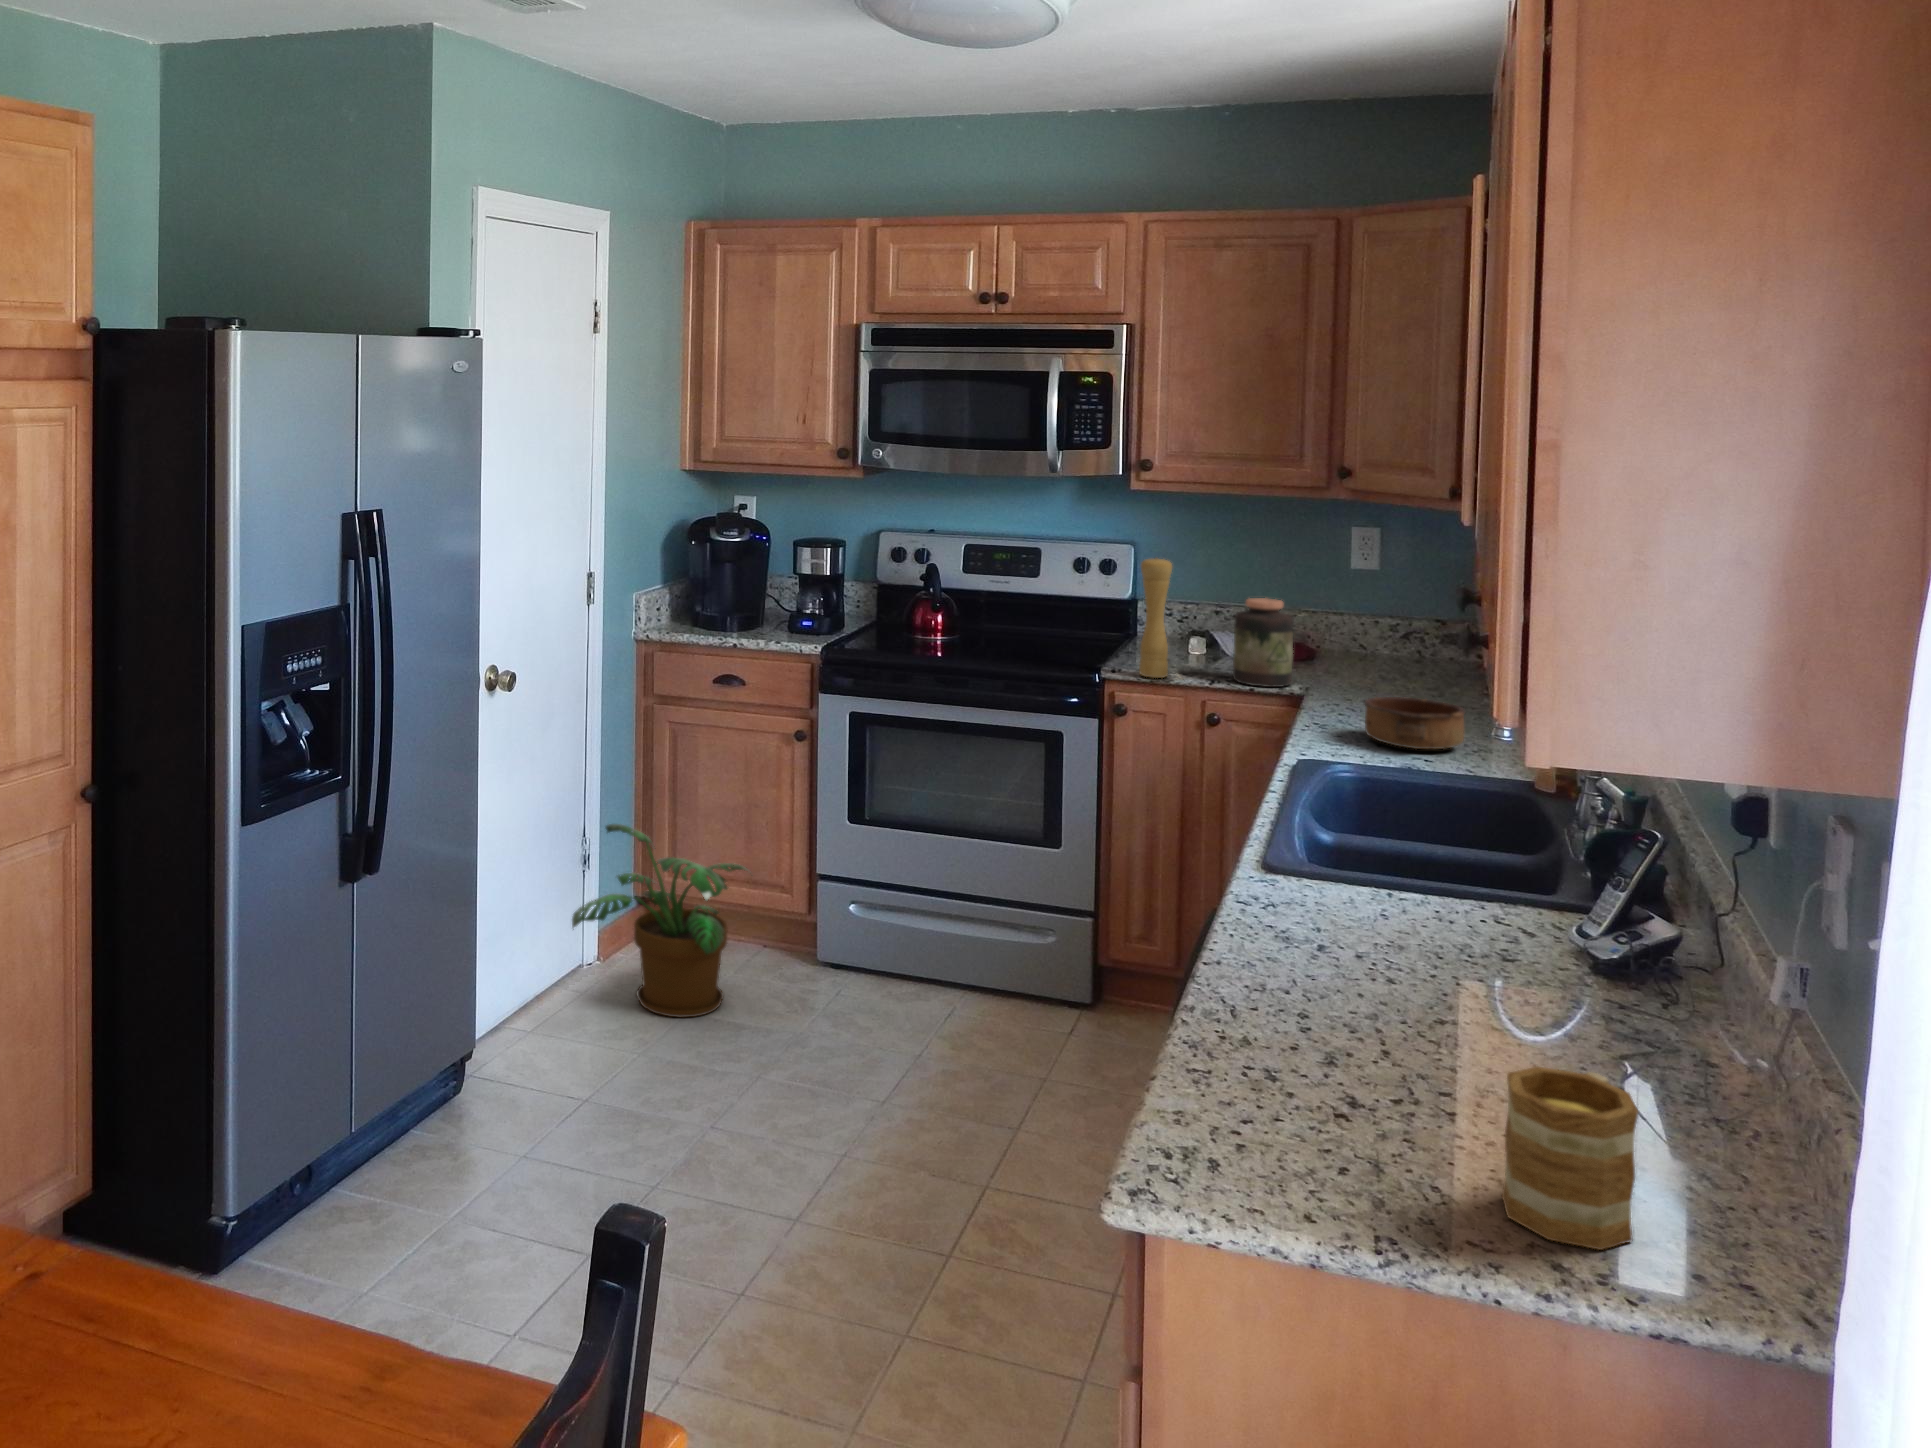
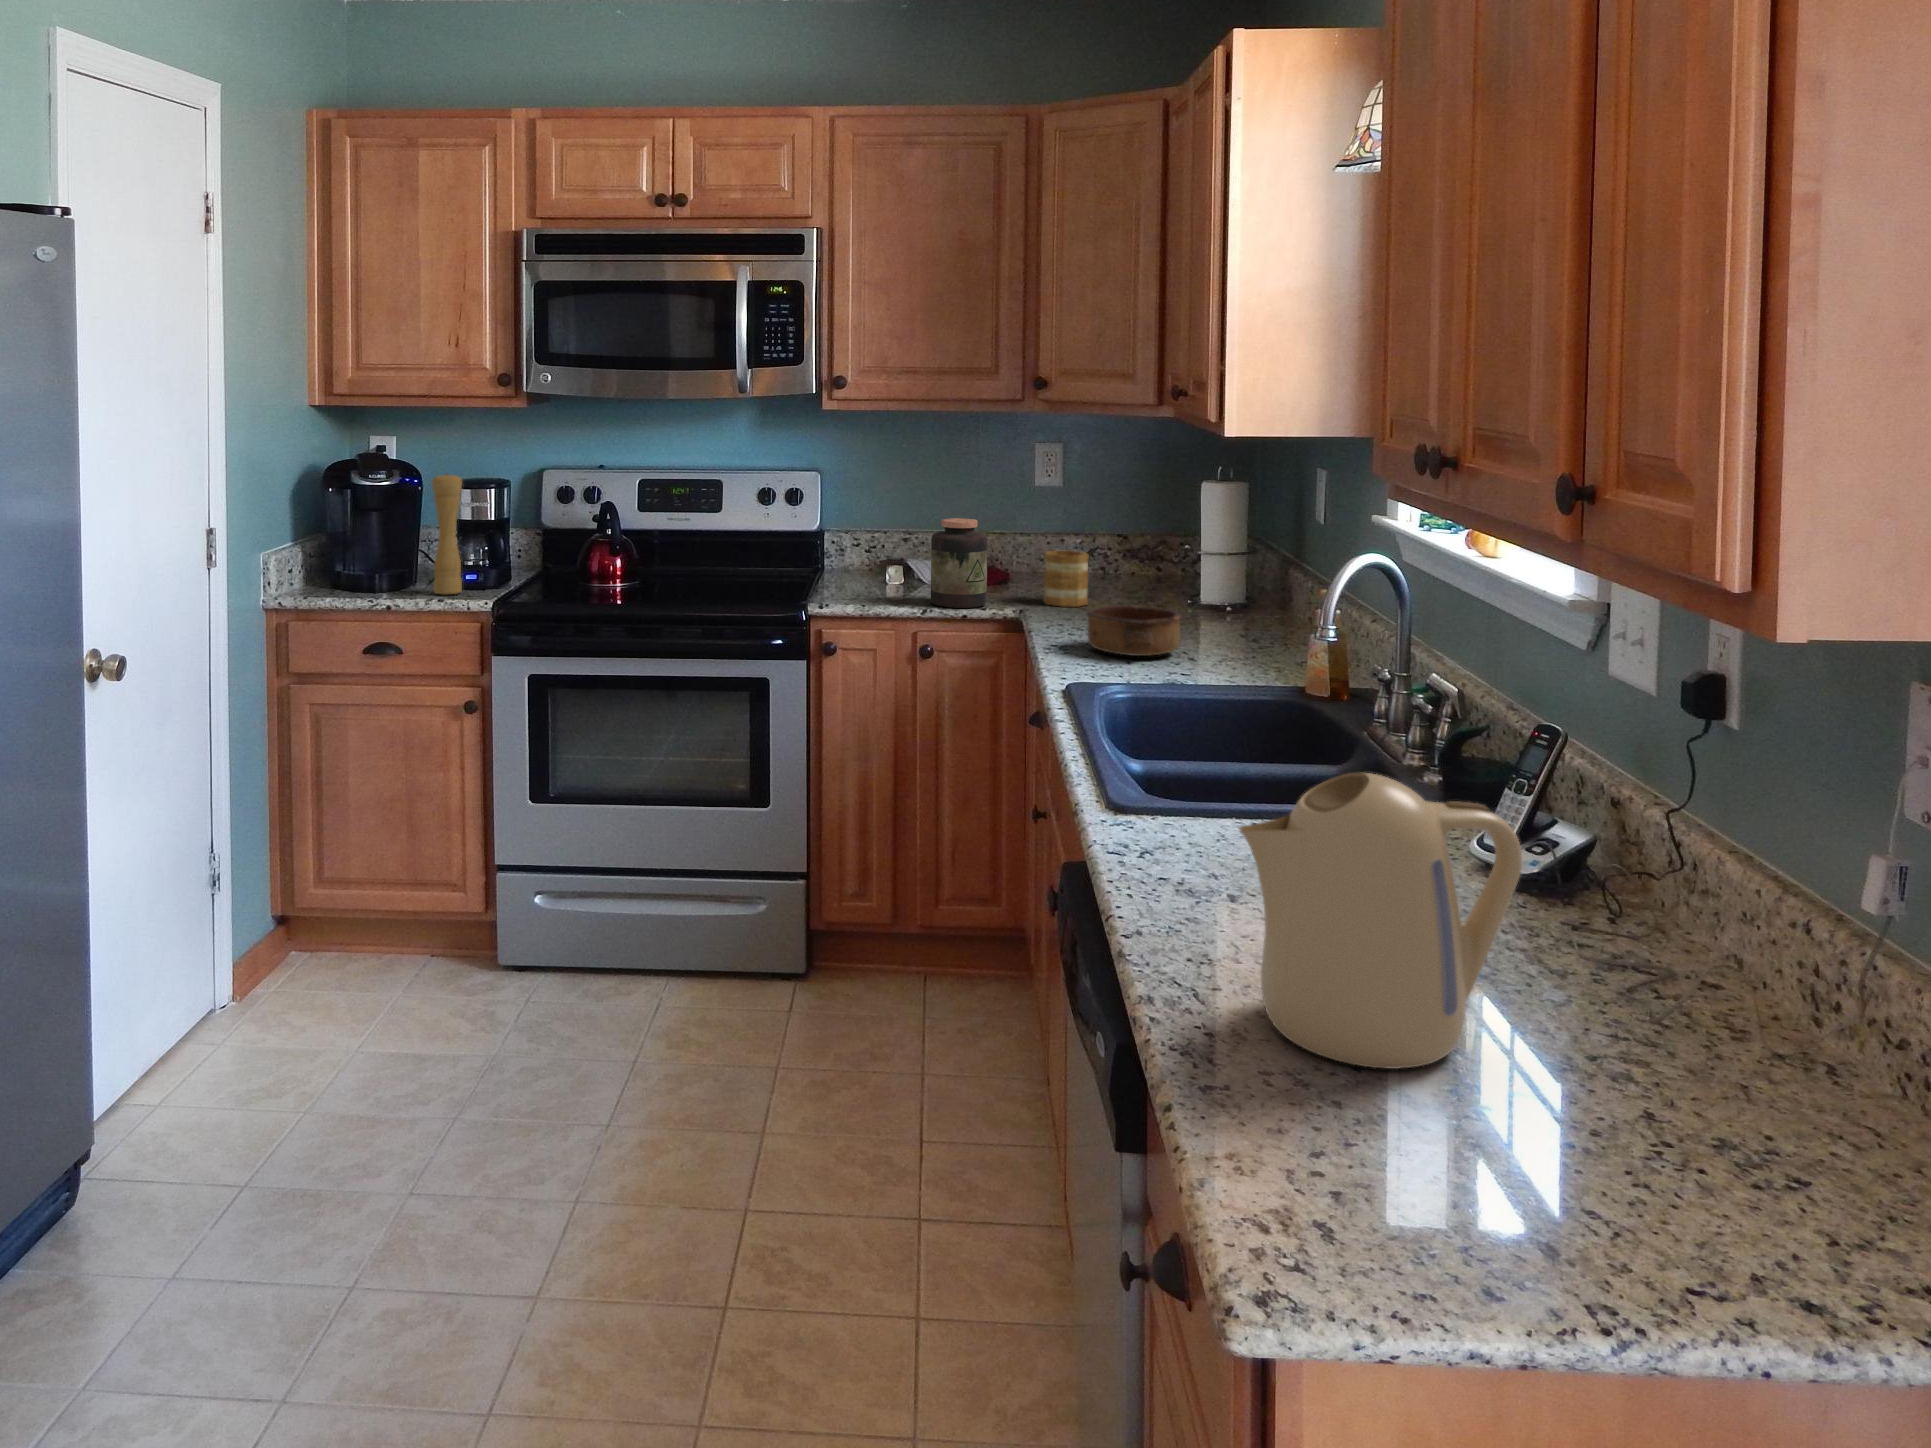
pepper mill: present [1139,558,1172,678] -> present [432,473,462,594]
potted plant: present [572,824,748,1017] -> none [209,828,433,1050]
kettle: none [1256,852,1501,1091] -> present [1239,773,1522,1069]
mug: present [1502,1067,1638,1250] -> present [1044,550,1089,607]

